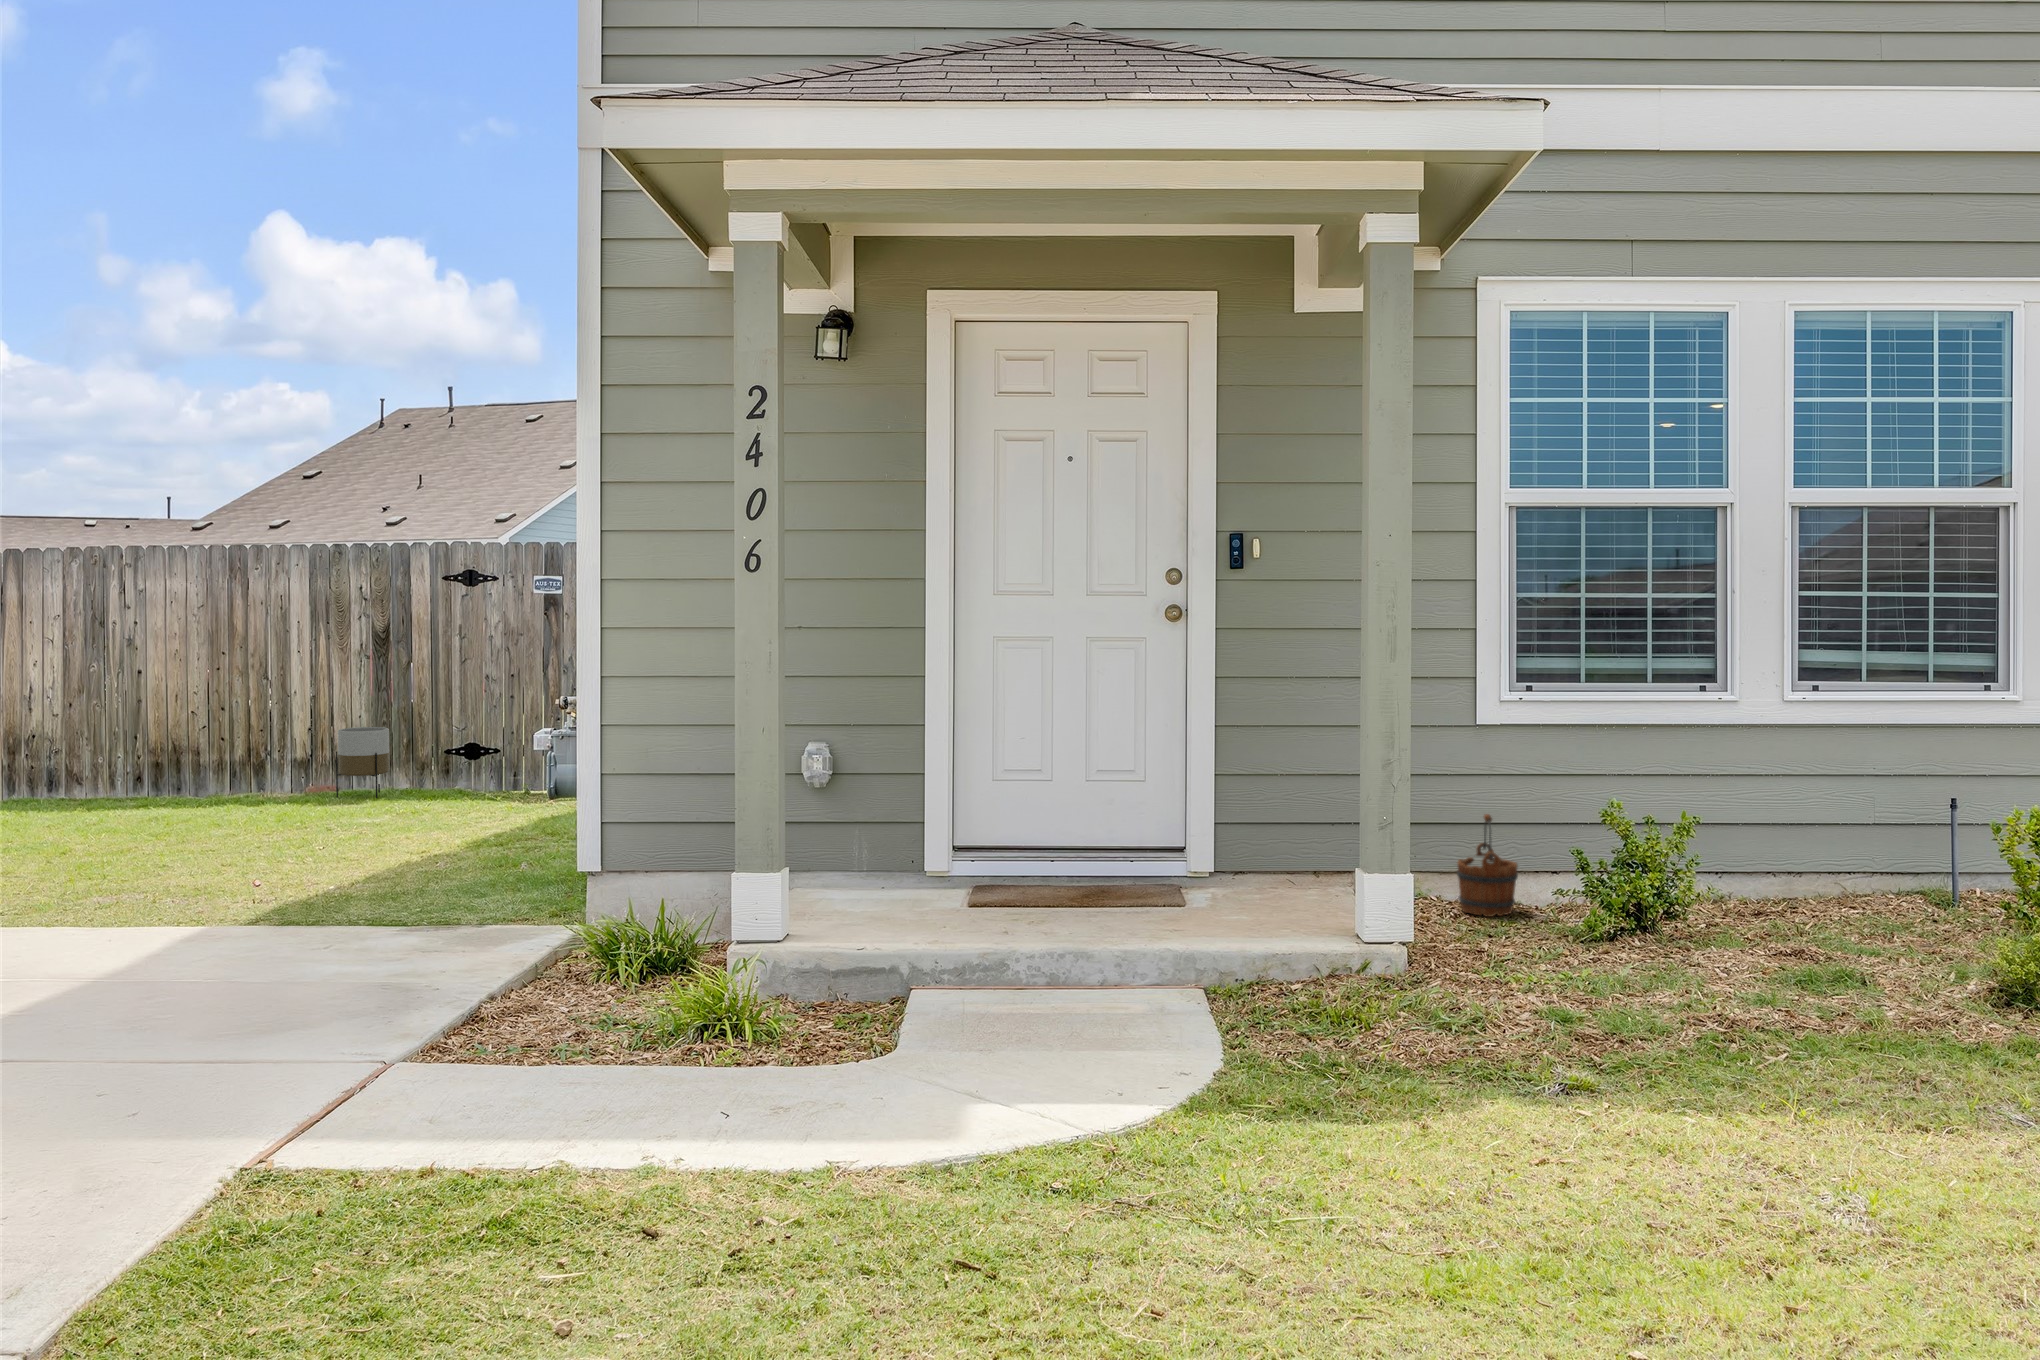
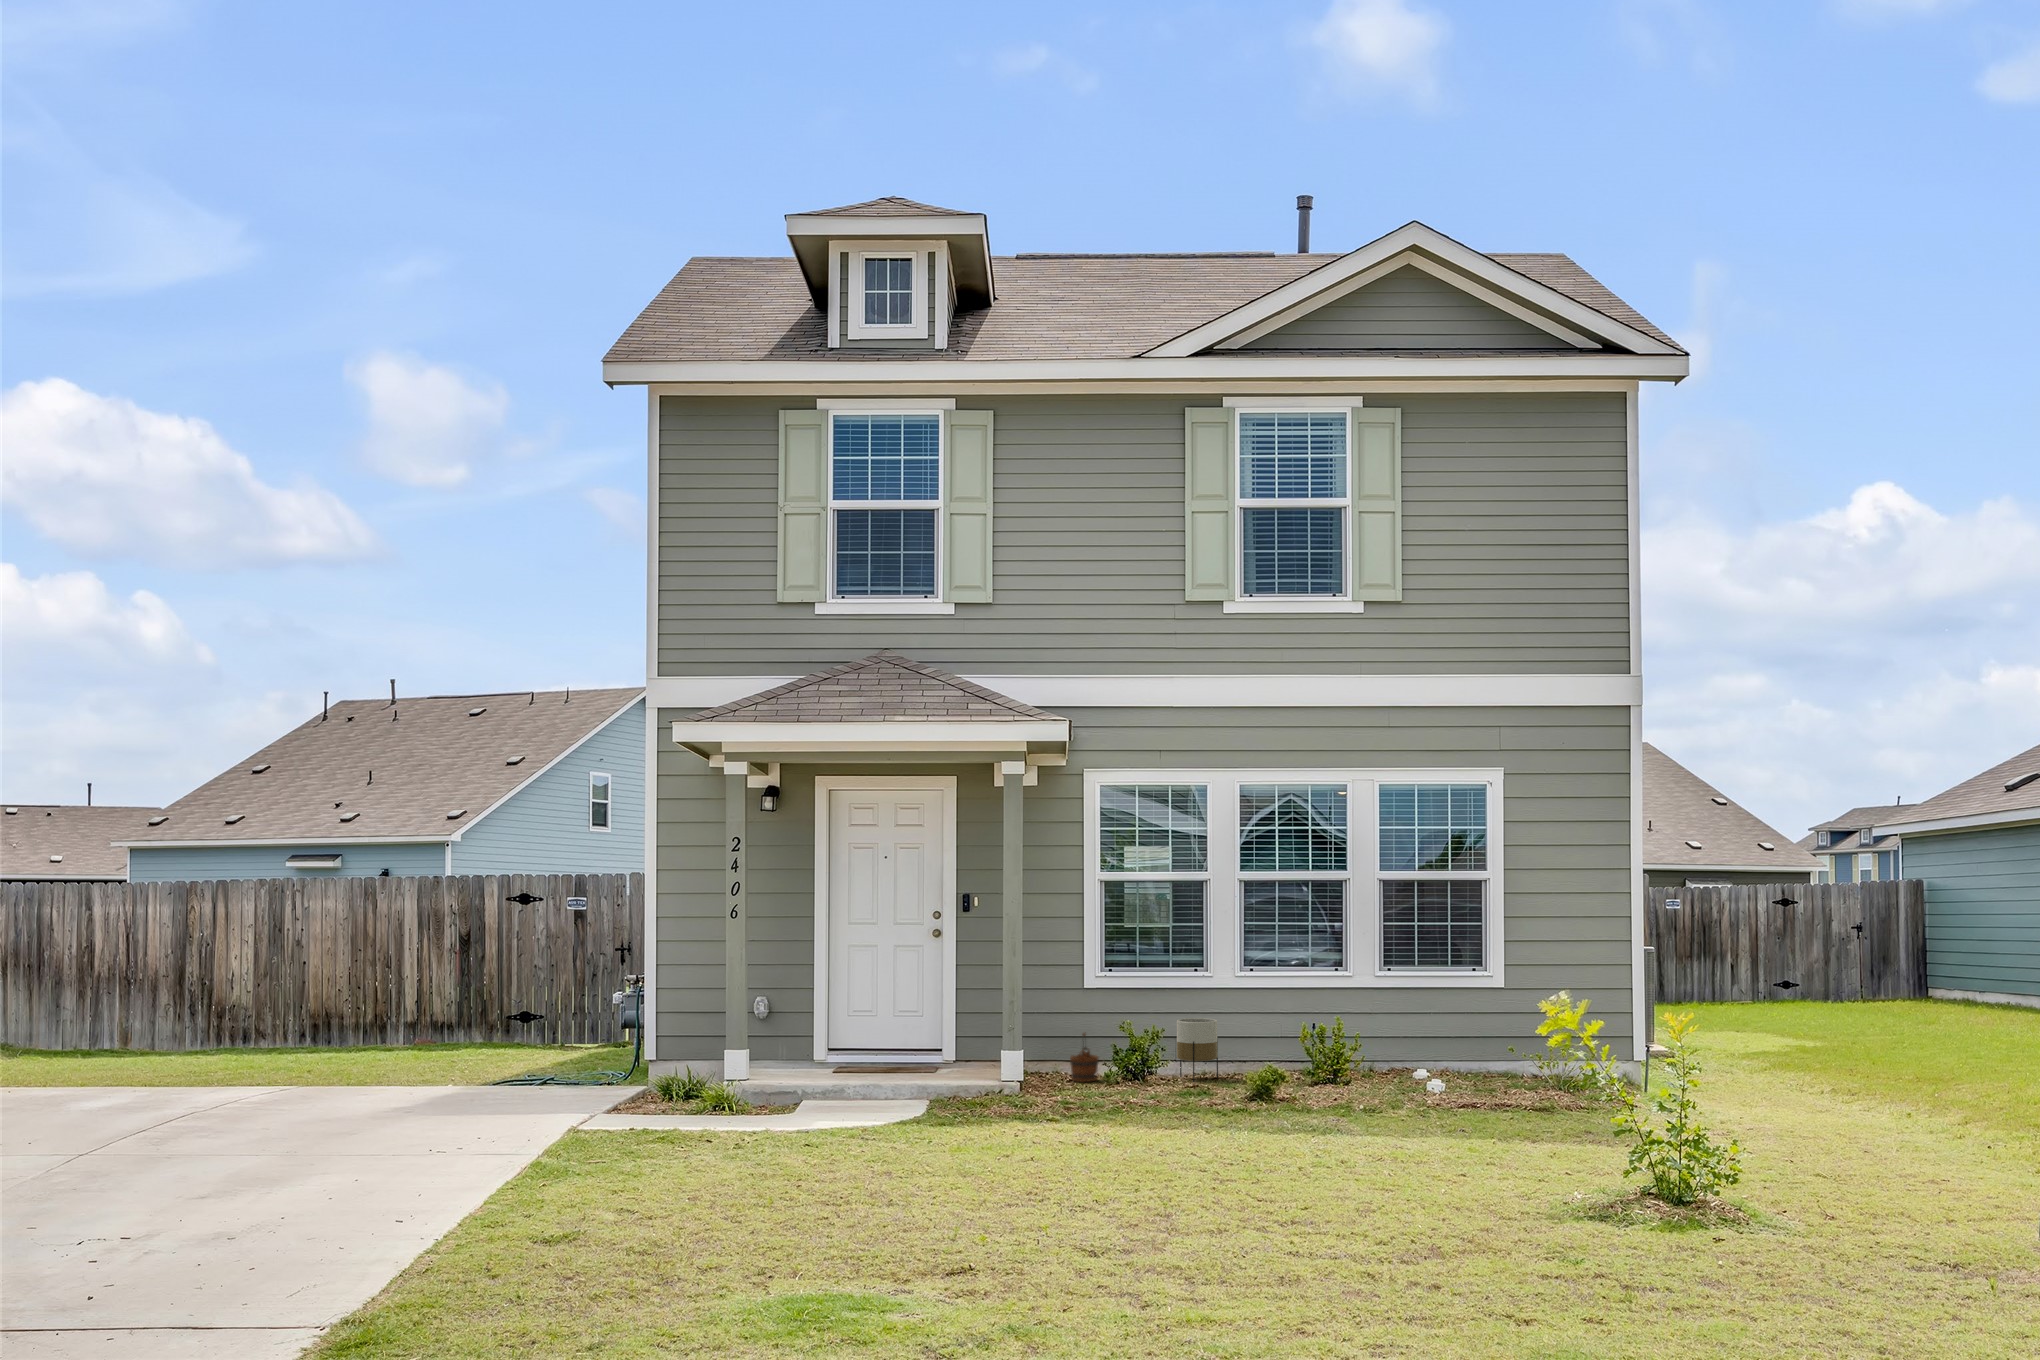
planter: present [336,727,390,798] -> present [1177,1018,1218,1082]

